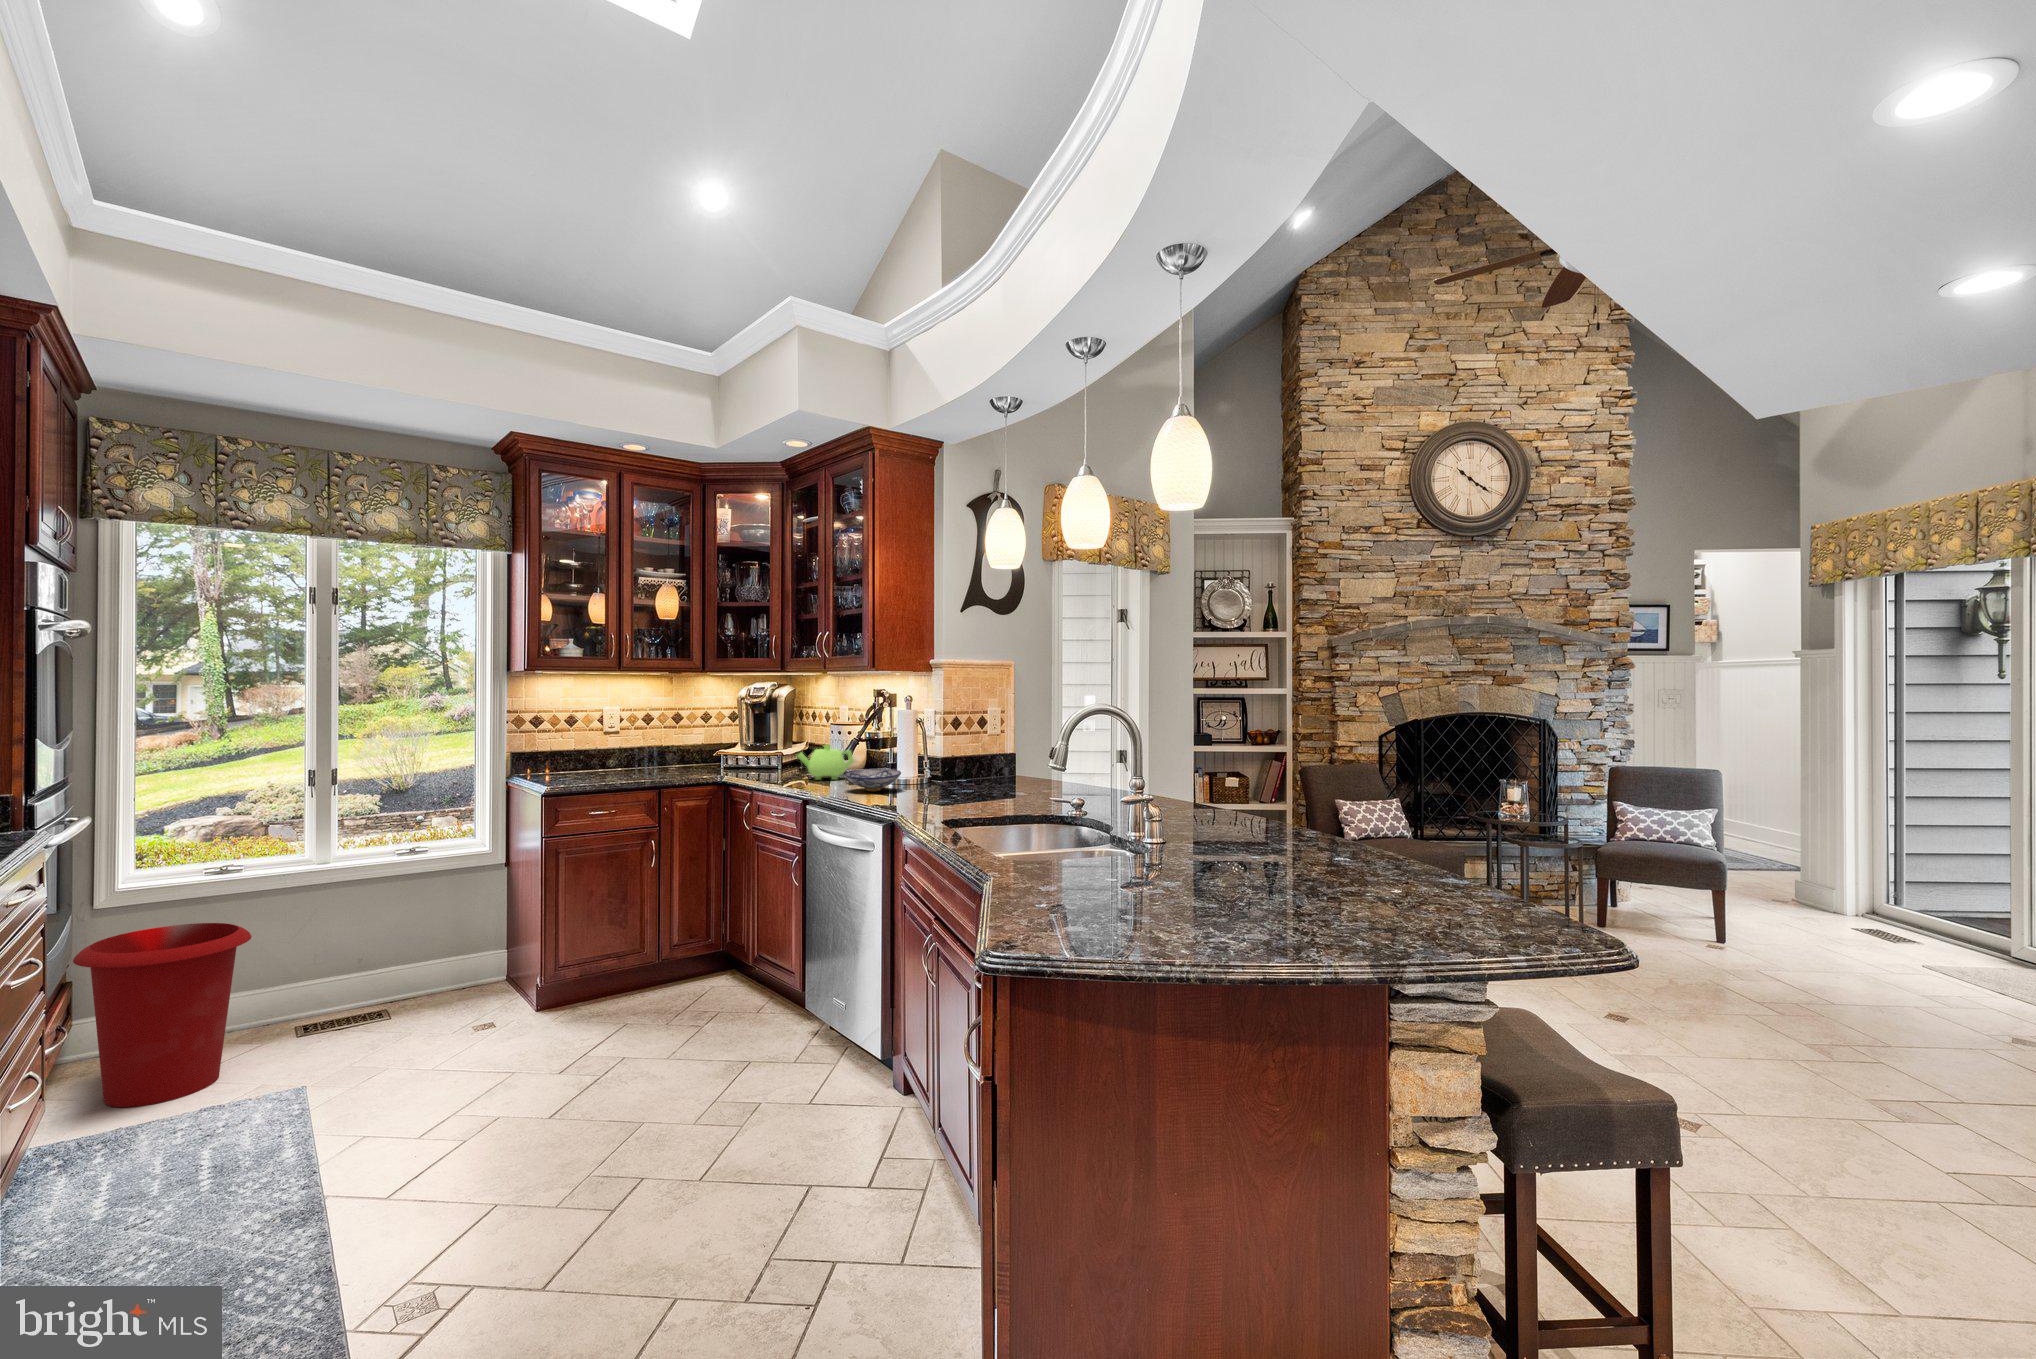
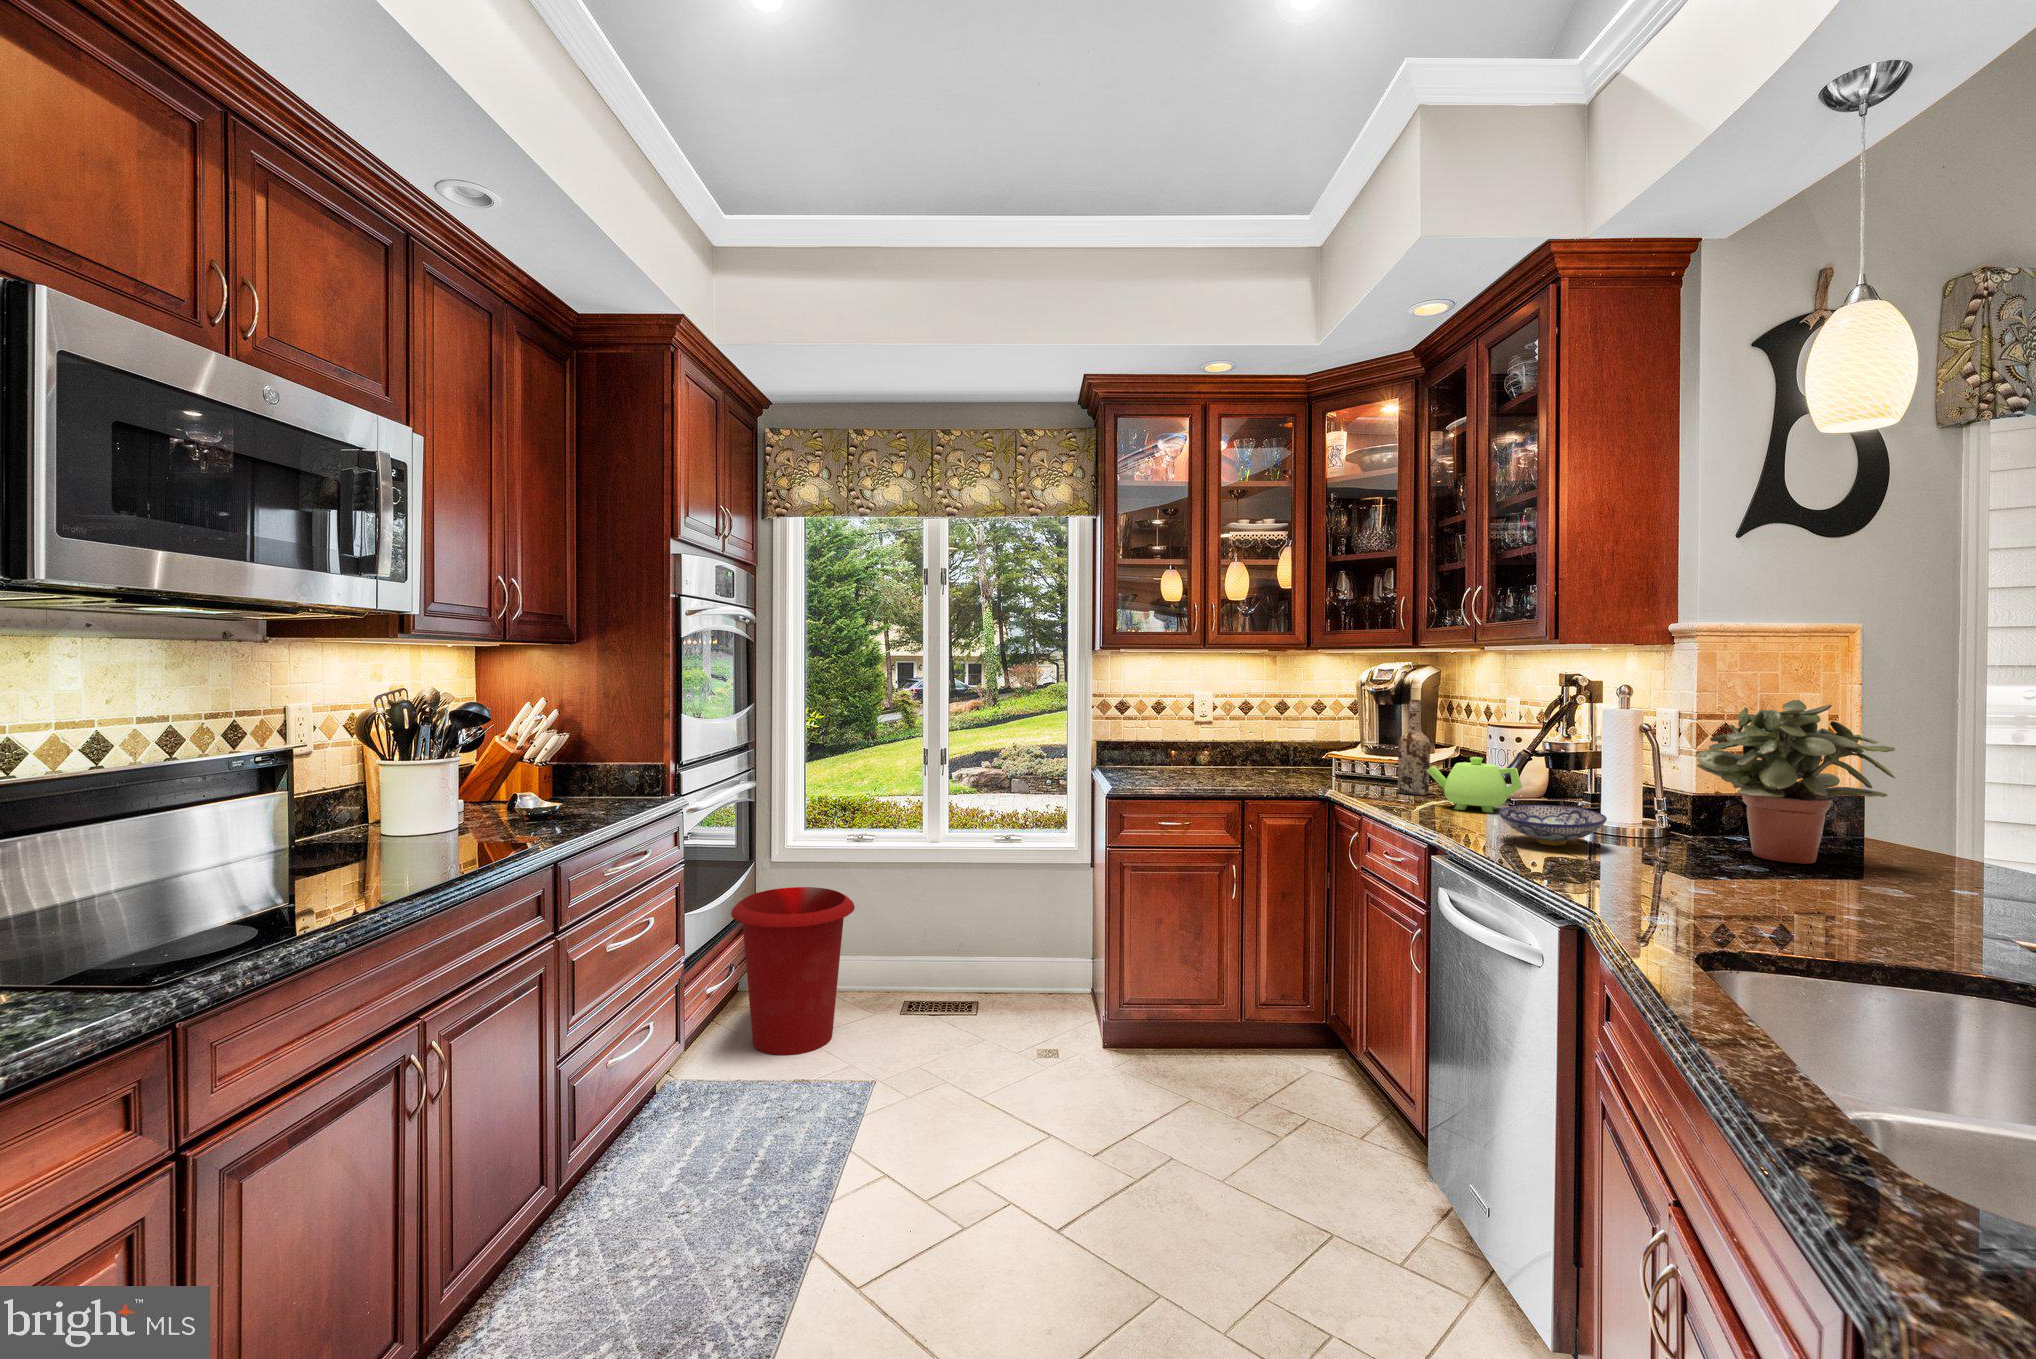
potted plant: none [943,702,1022,788] -> present [1697,700,1895,864]
wine bottle: none [775,708,796,775] -> present [1398,700,1430,795]

